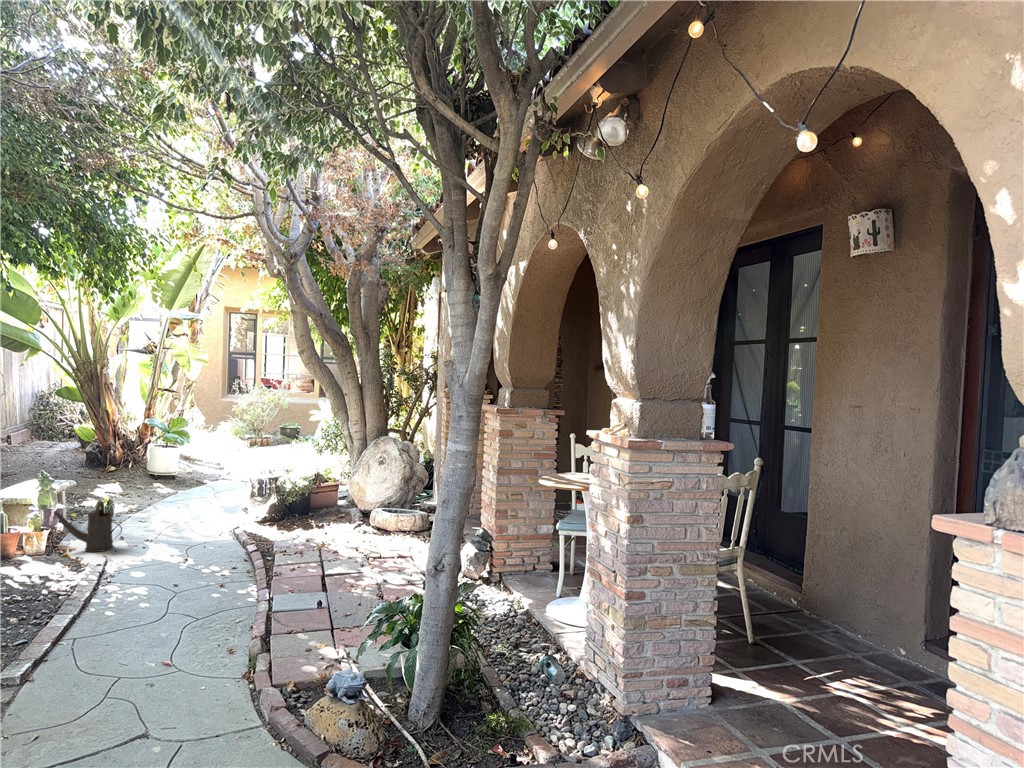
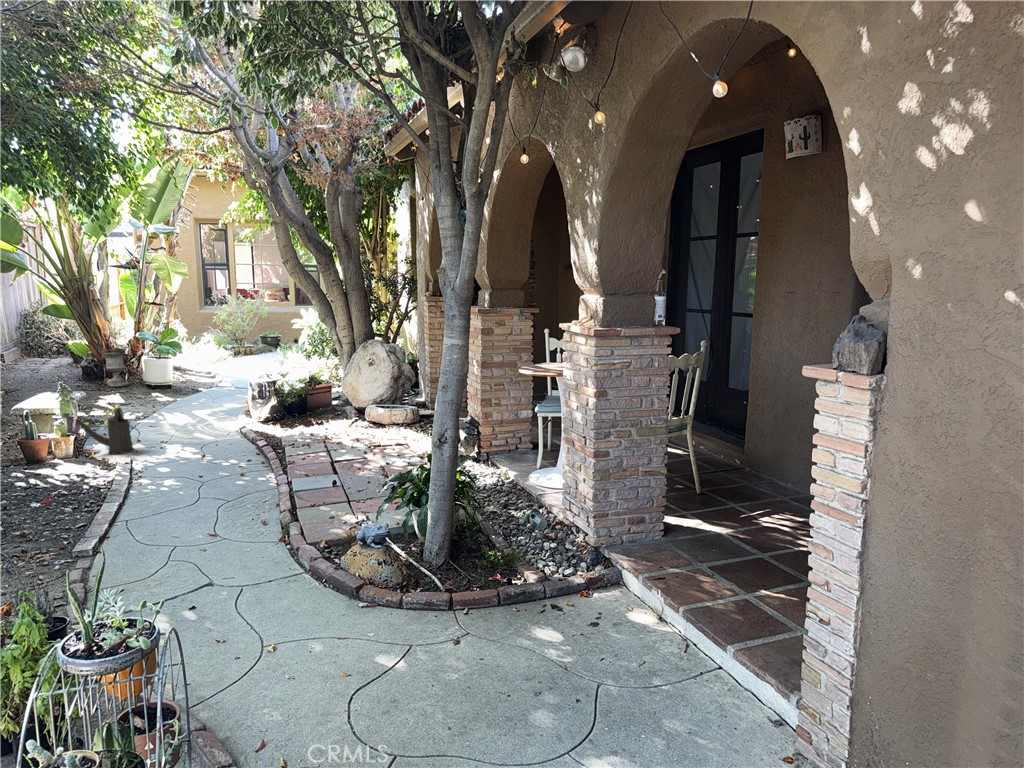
planter: none [108,434,134,475] -> present [102,348,129,387]

